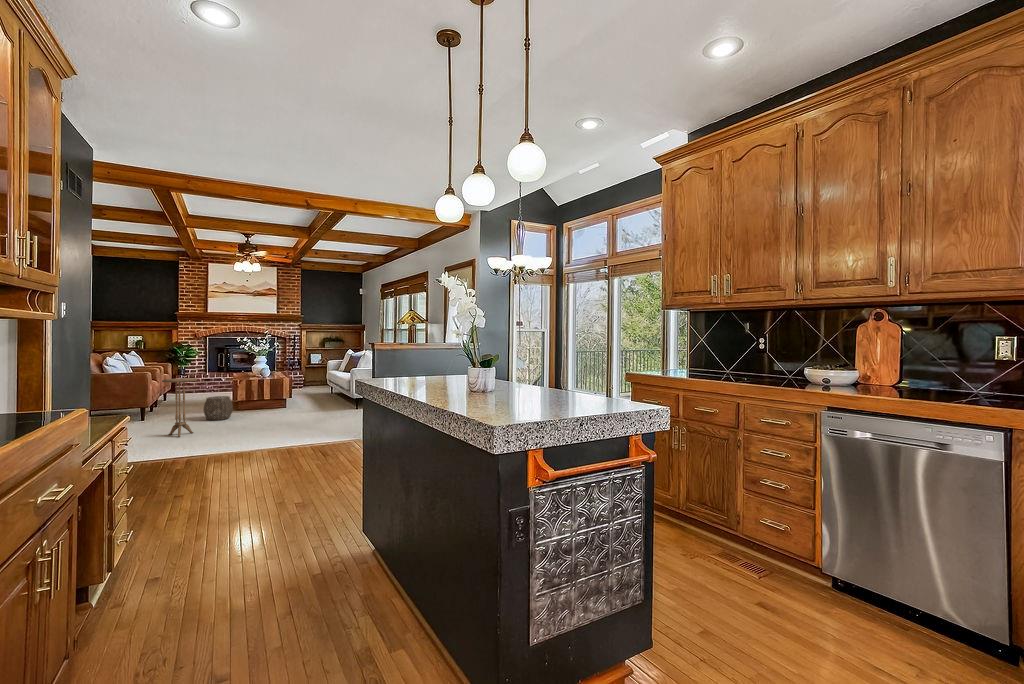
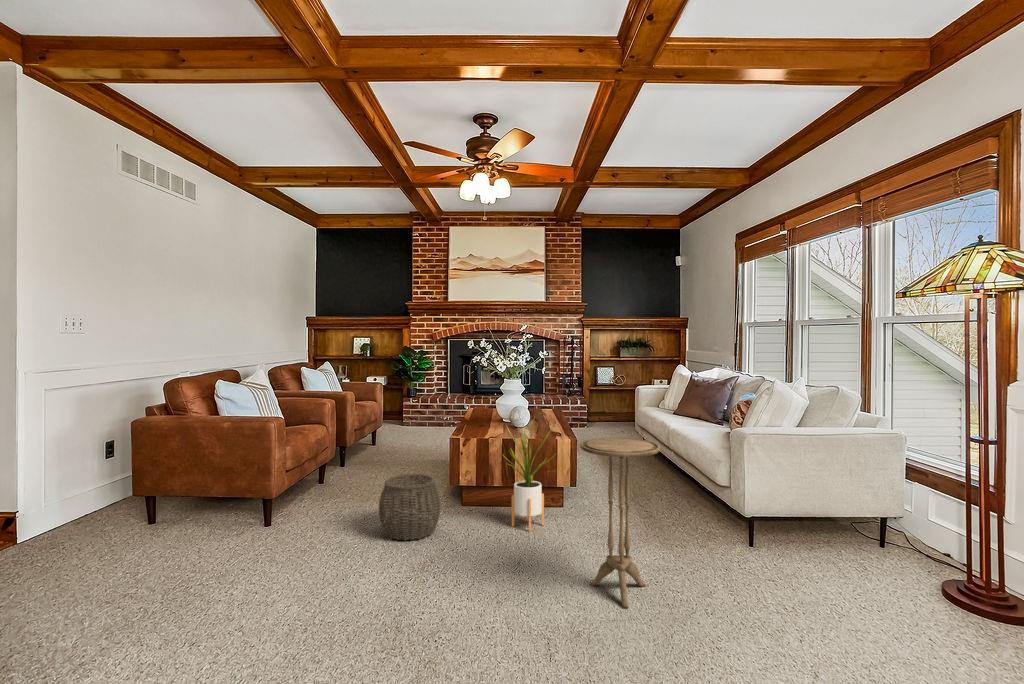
house plant: none [259,370,285,415] -> present [505,423,554,532]
side table: present [162,378,197,437] -> present [580,437,660,608]

